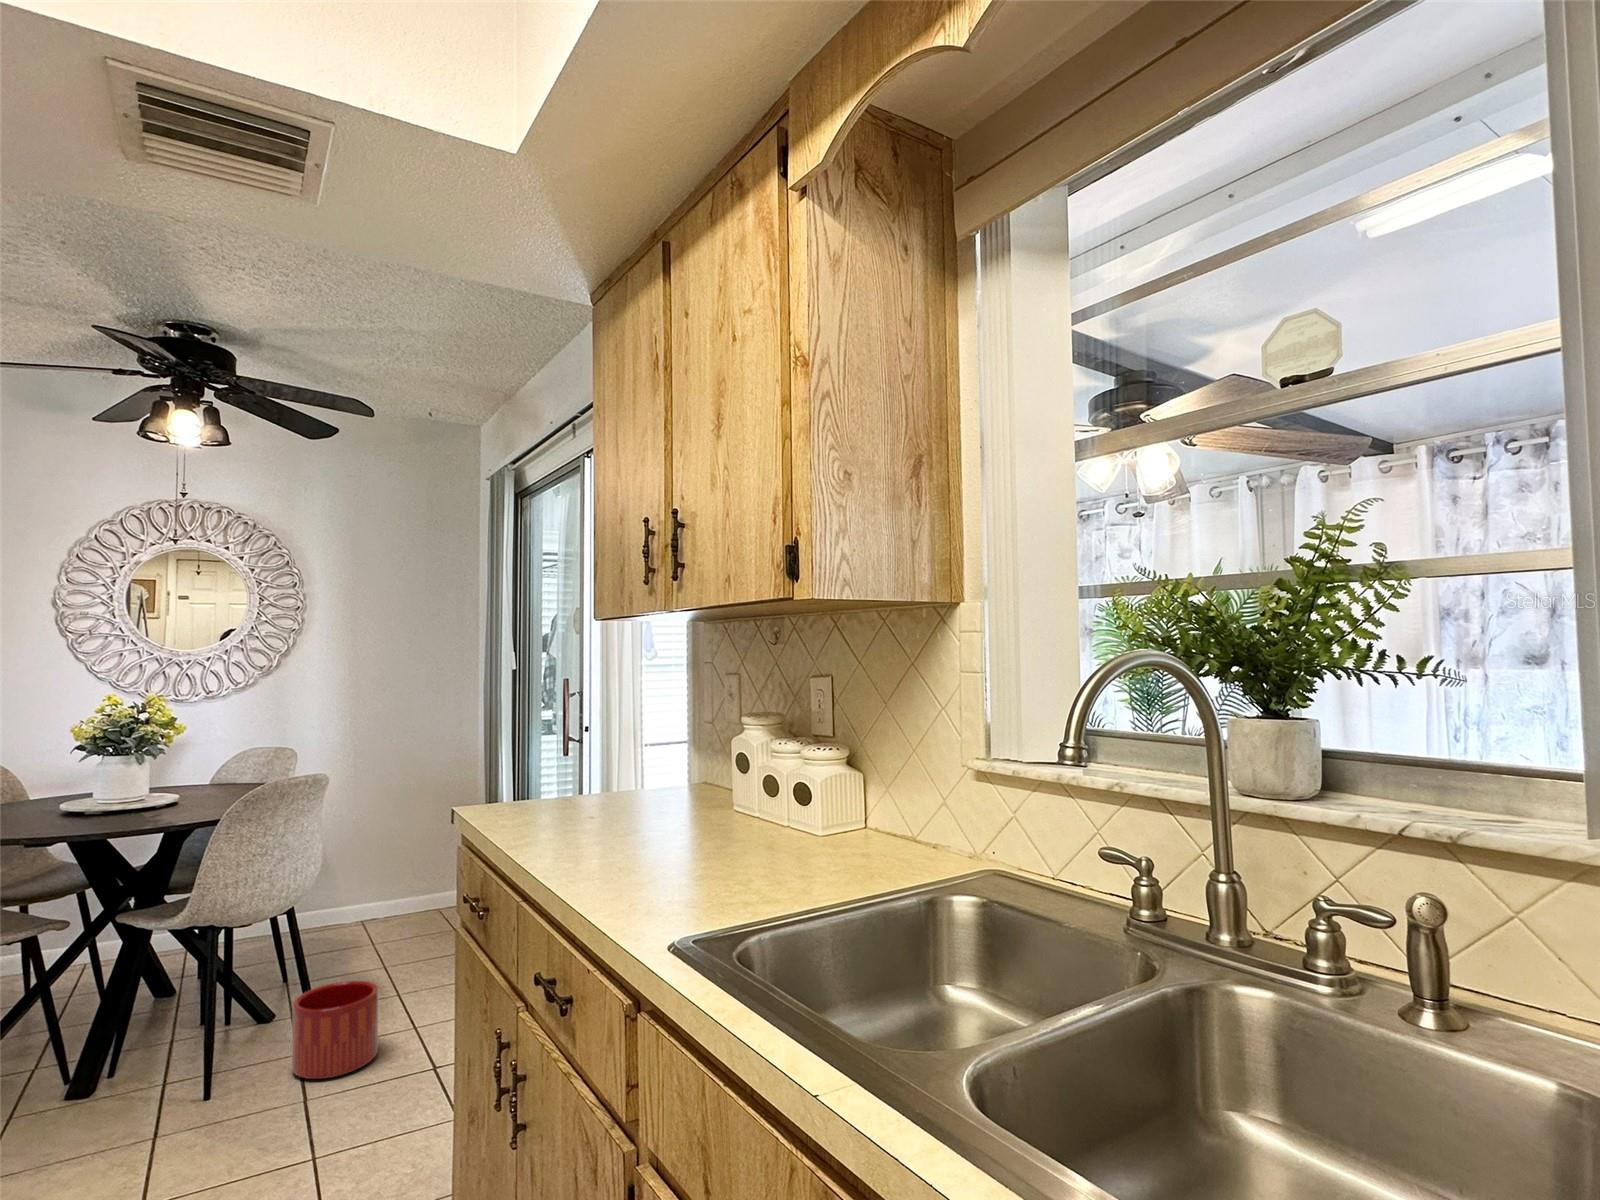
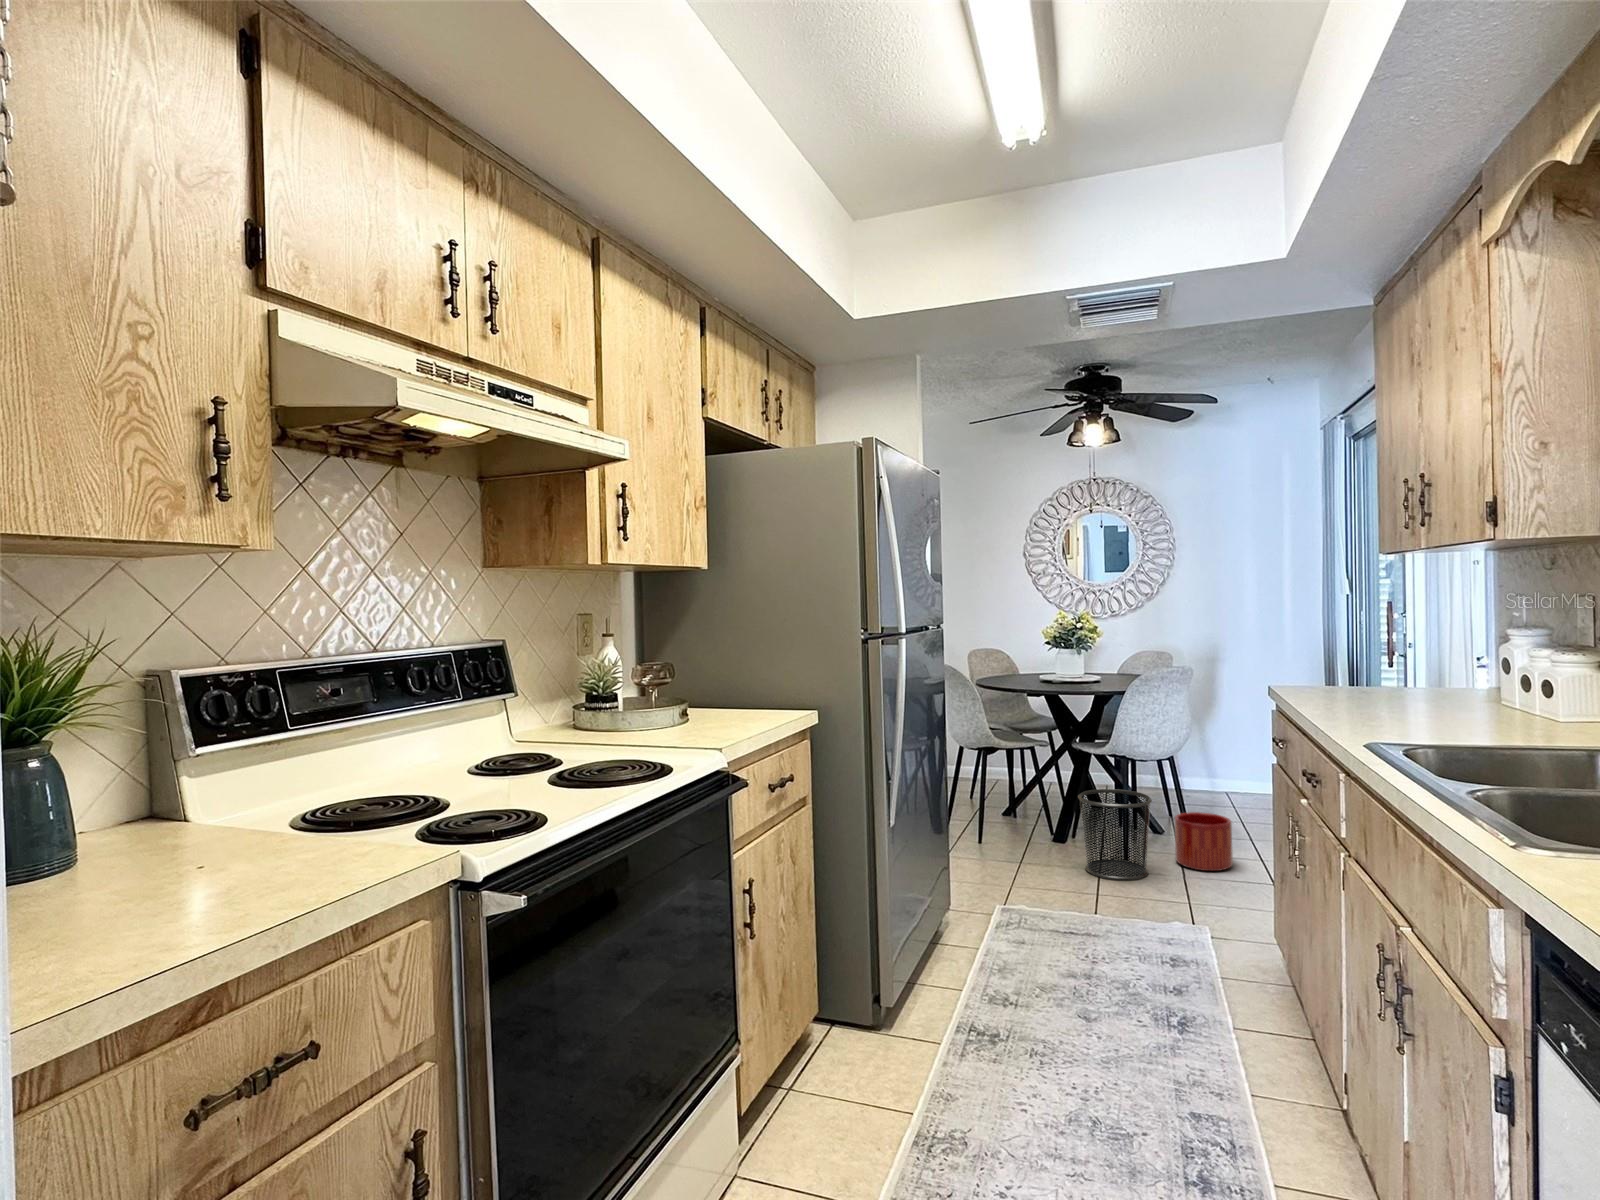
waste bin: none [114,983,257,1160] -> present [1078,789,1152,880]

